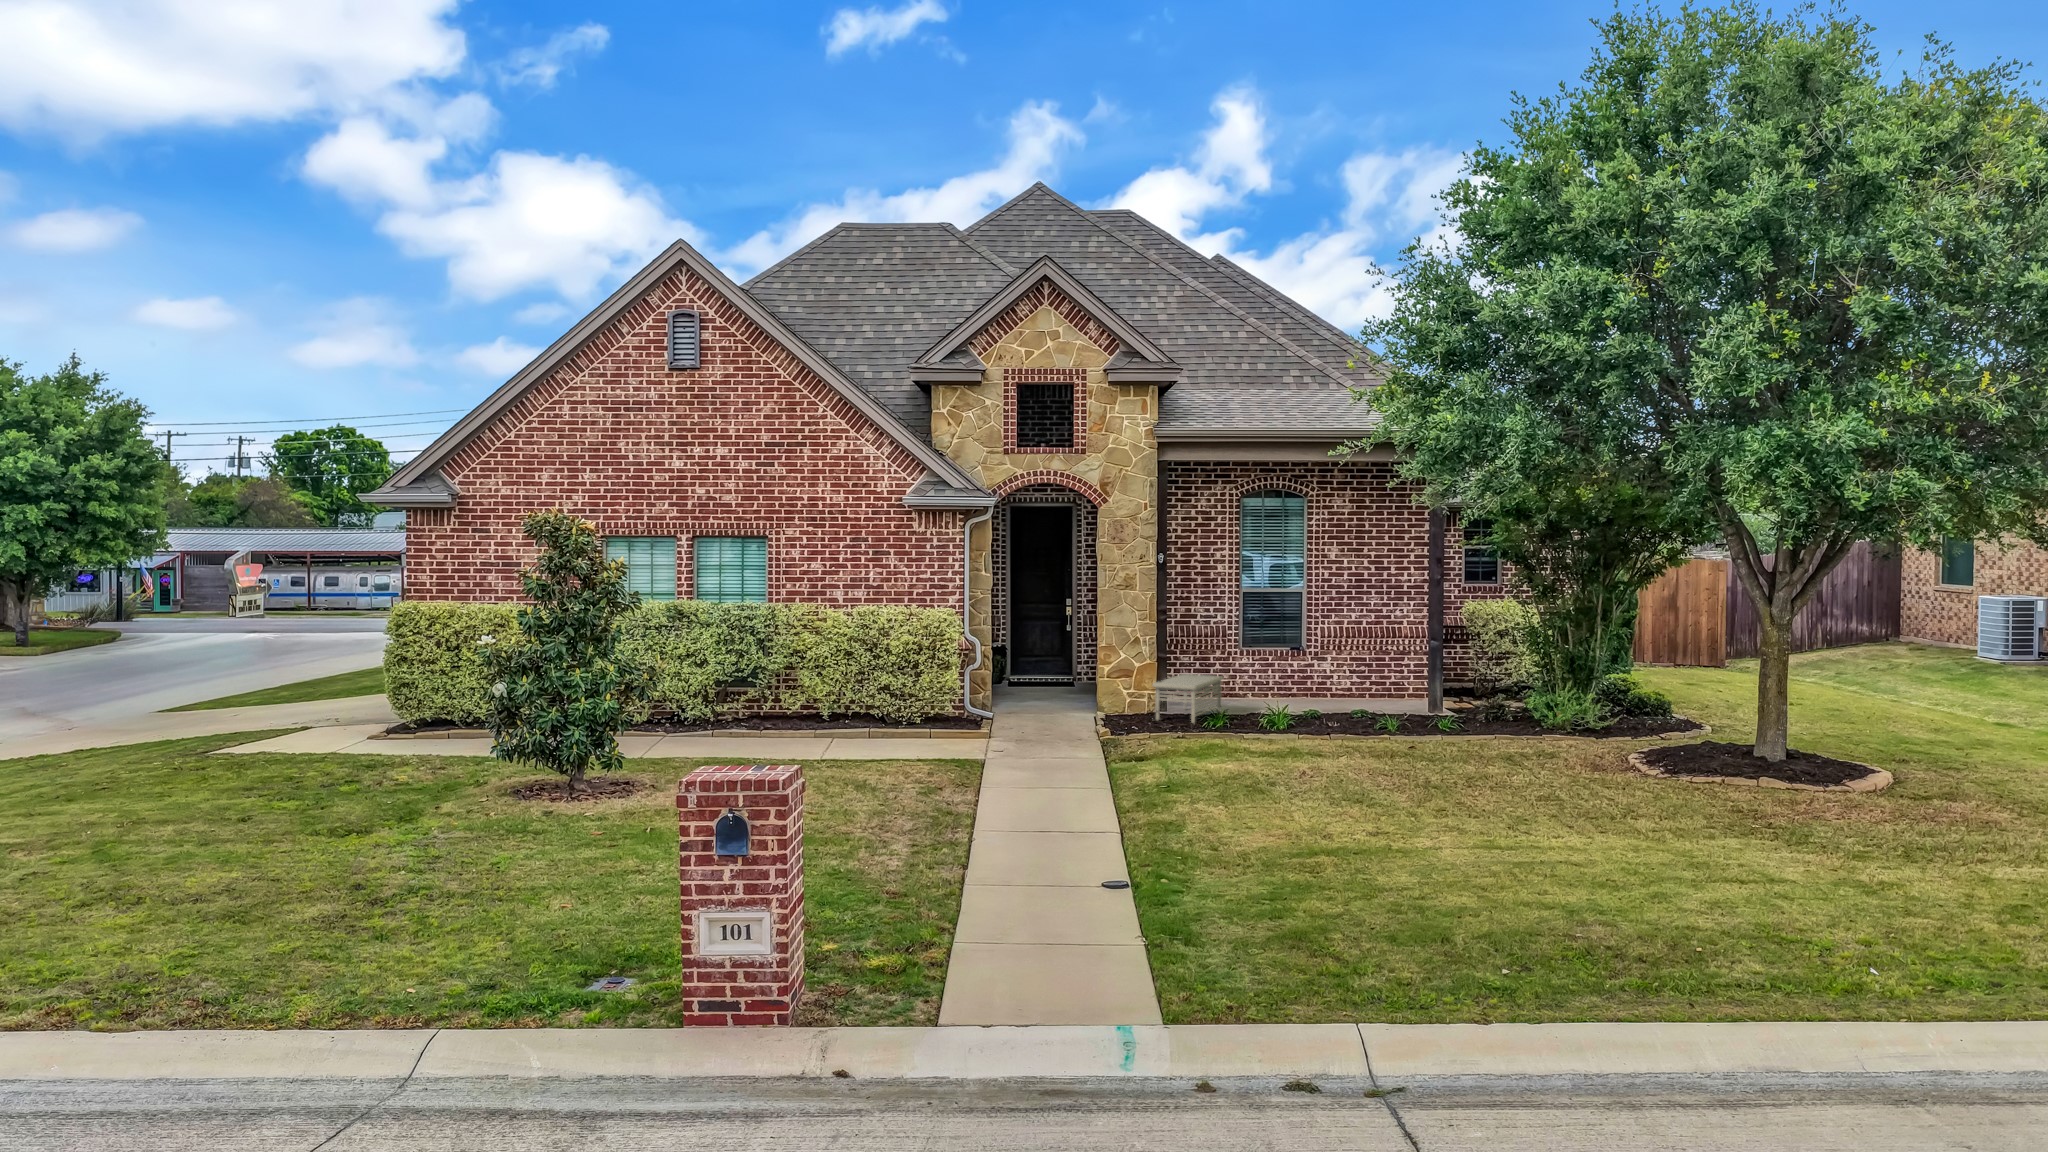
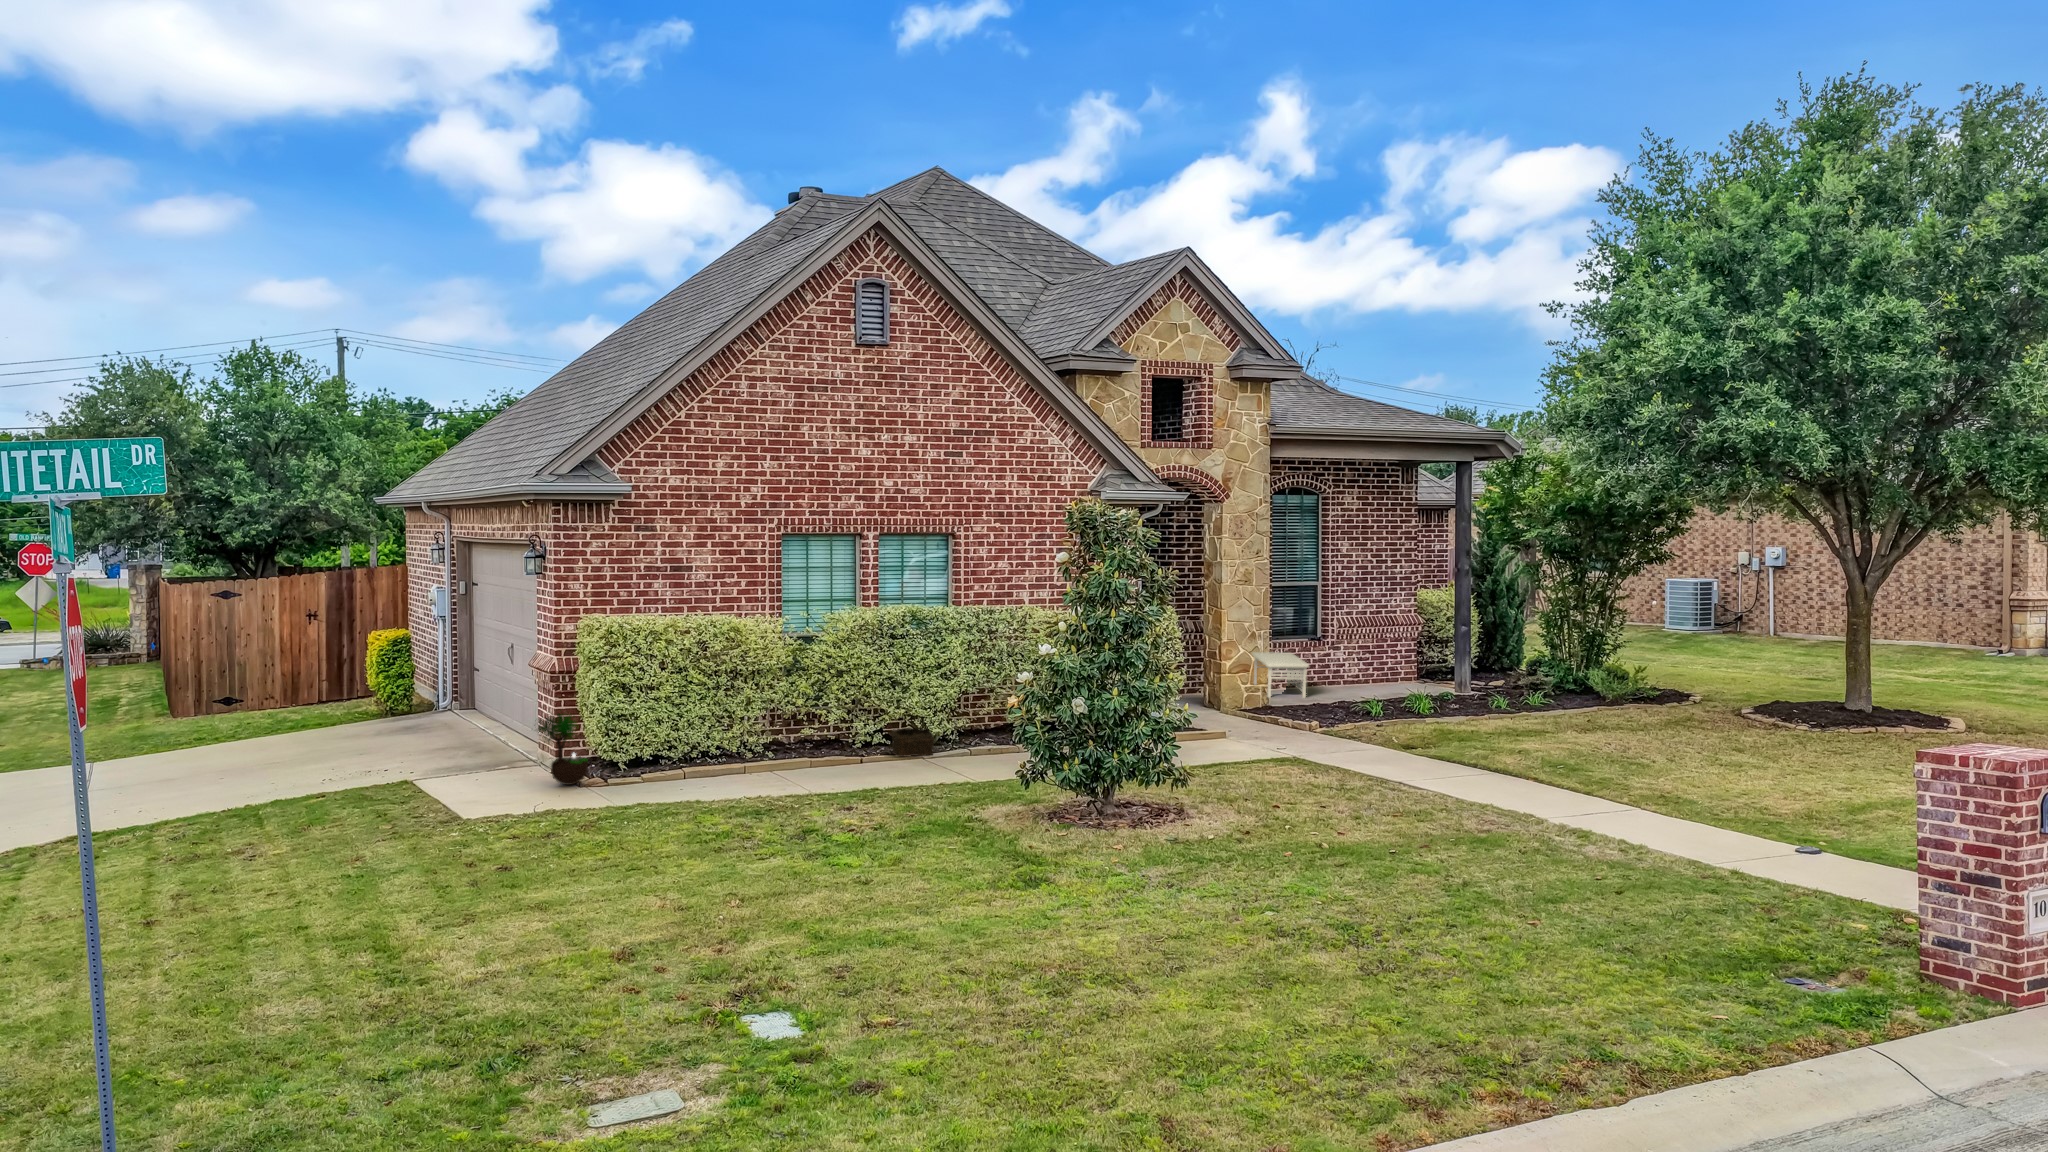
potted tree: none [349,667,395,734] -> present [538,710,588,785]
basket: none [650,711,692,738] -> present [891,727,934,757]

